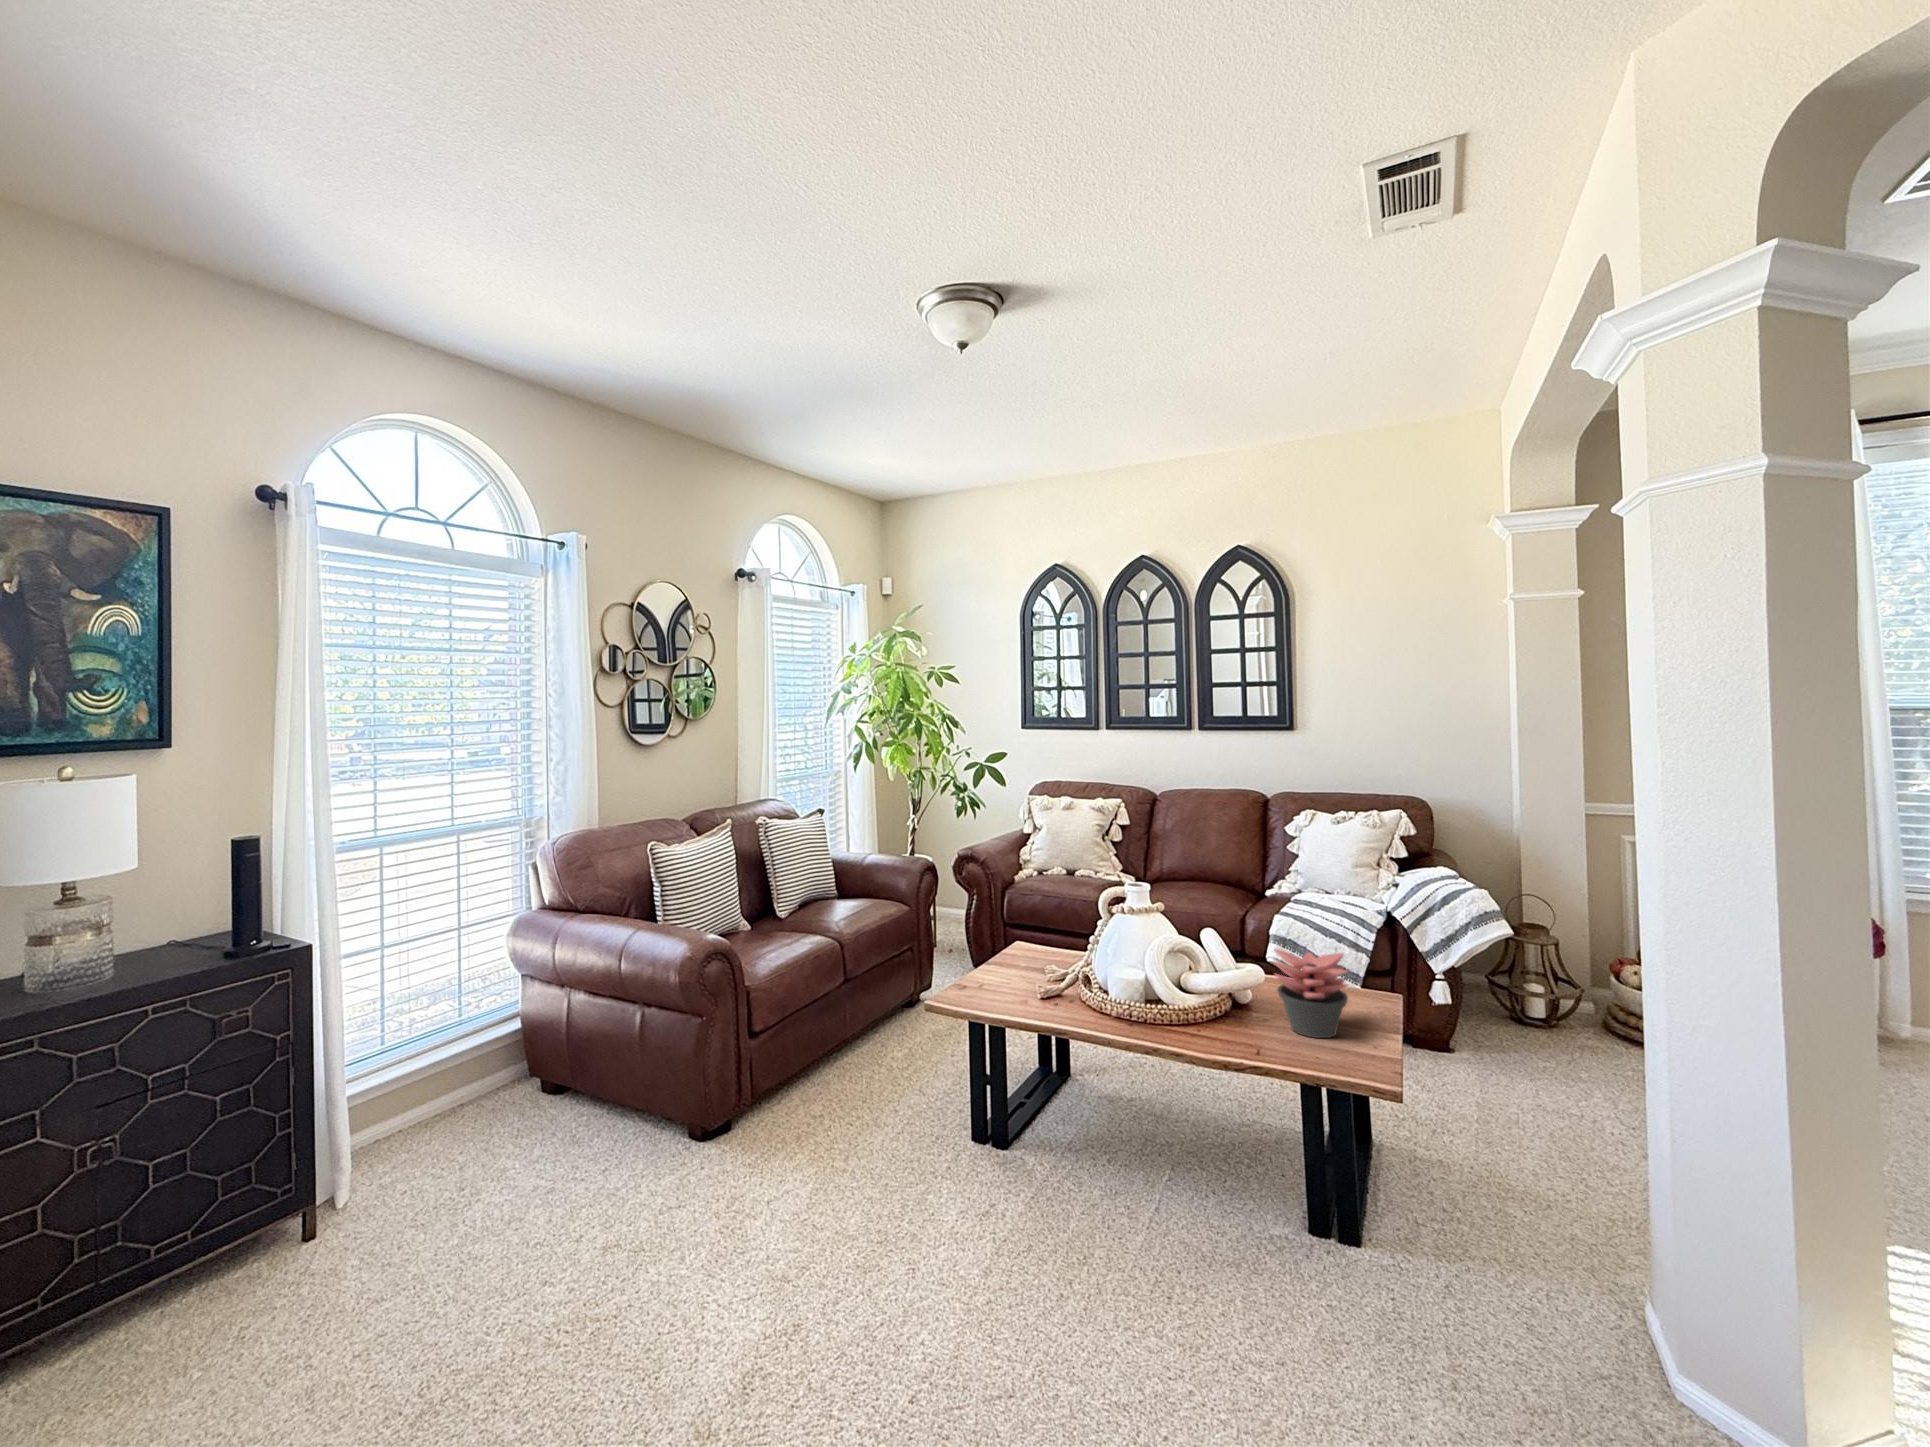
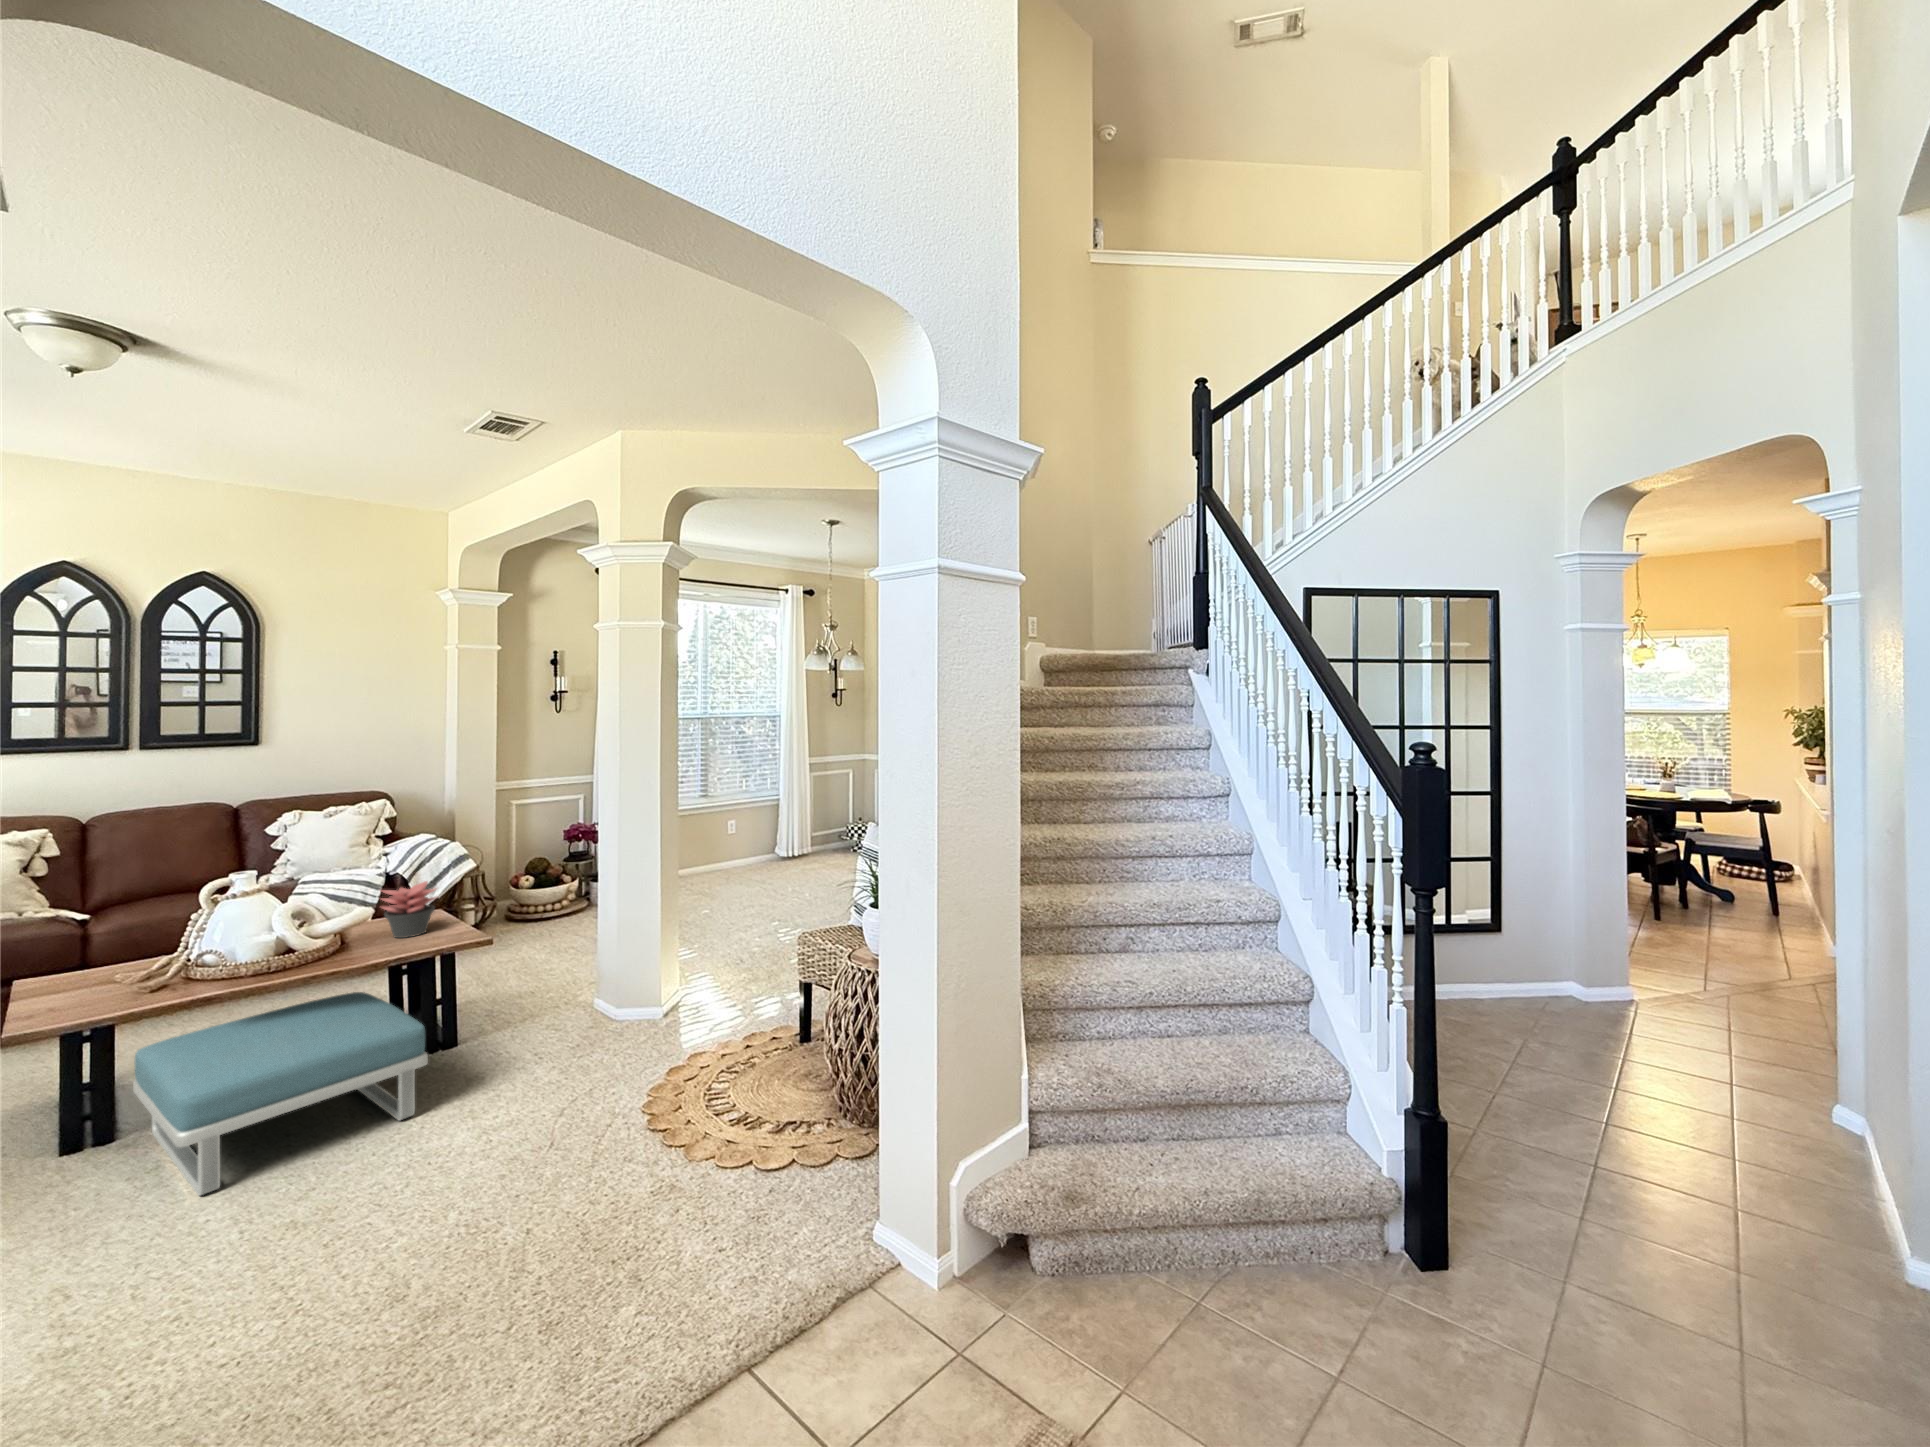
footstool: none [965,1060,1256,1362] -> present [133,992,428,1196]

